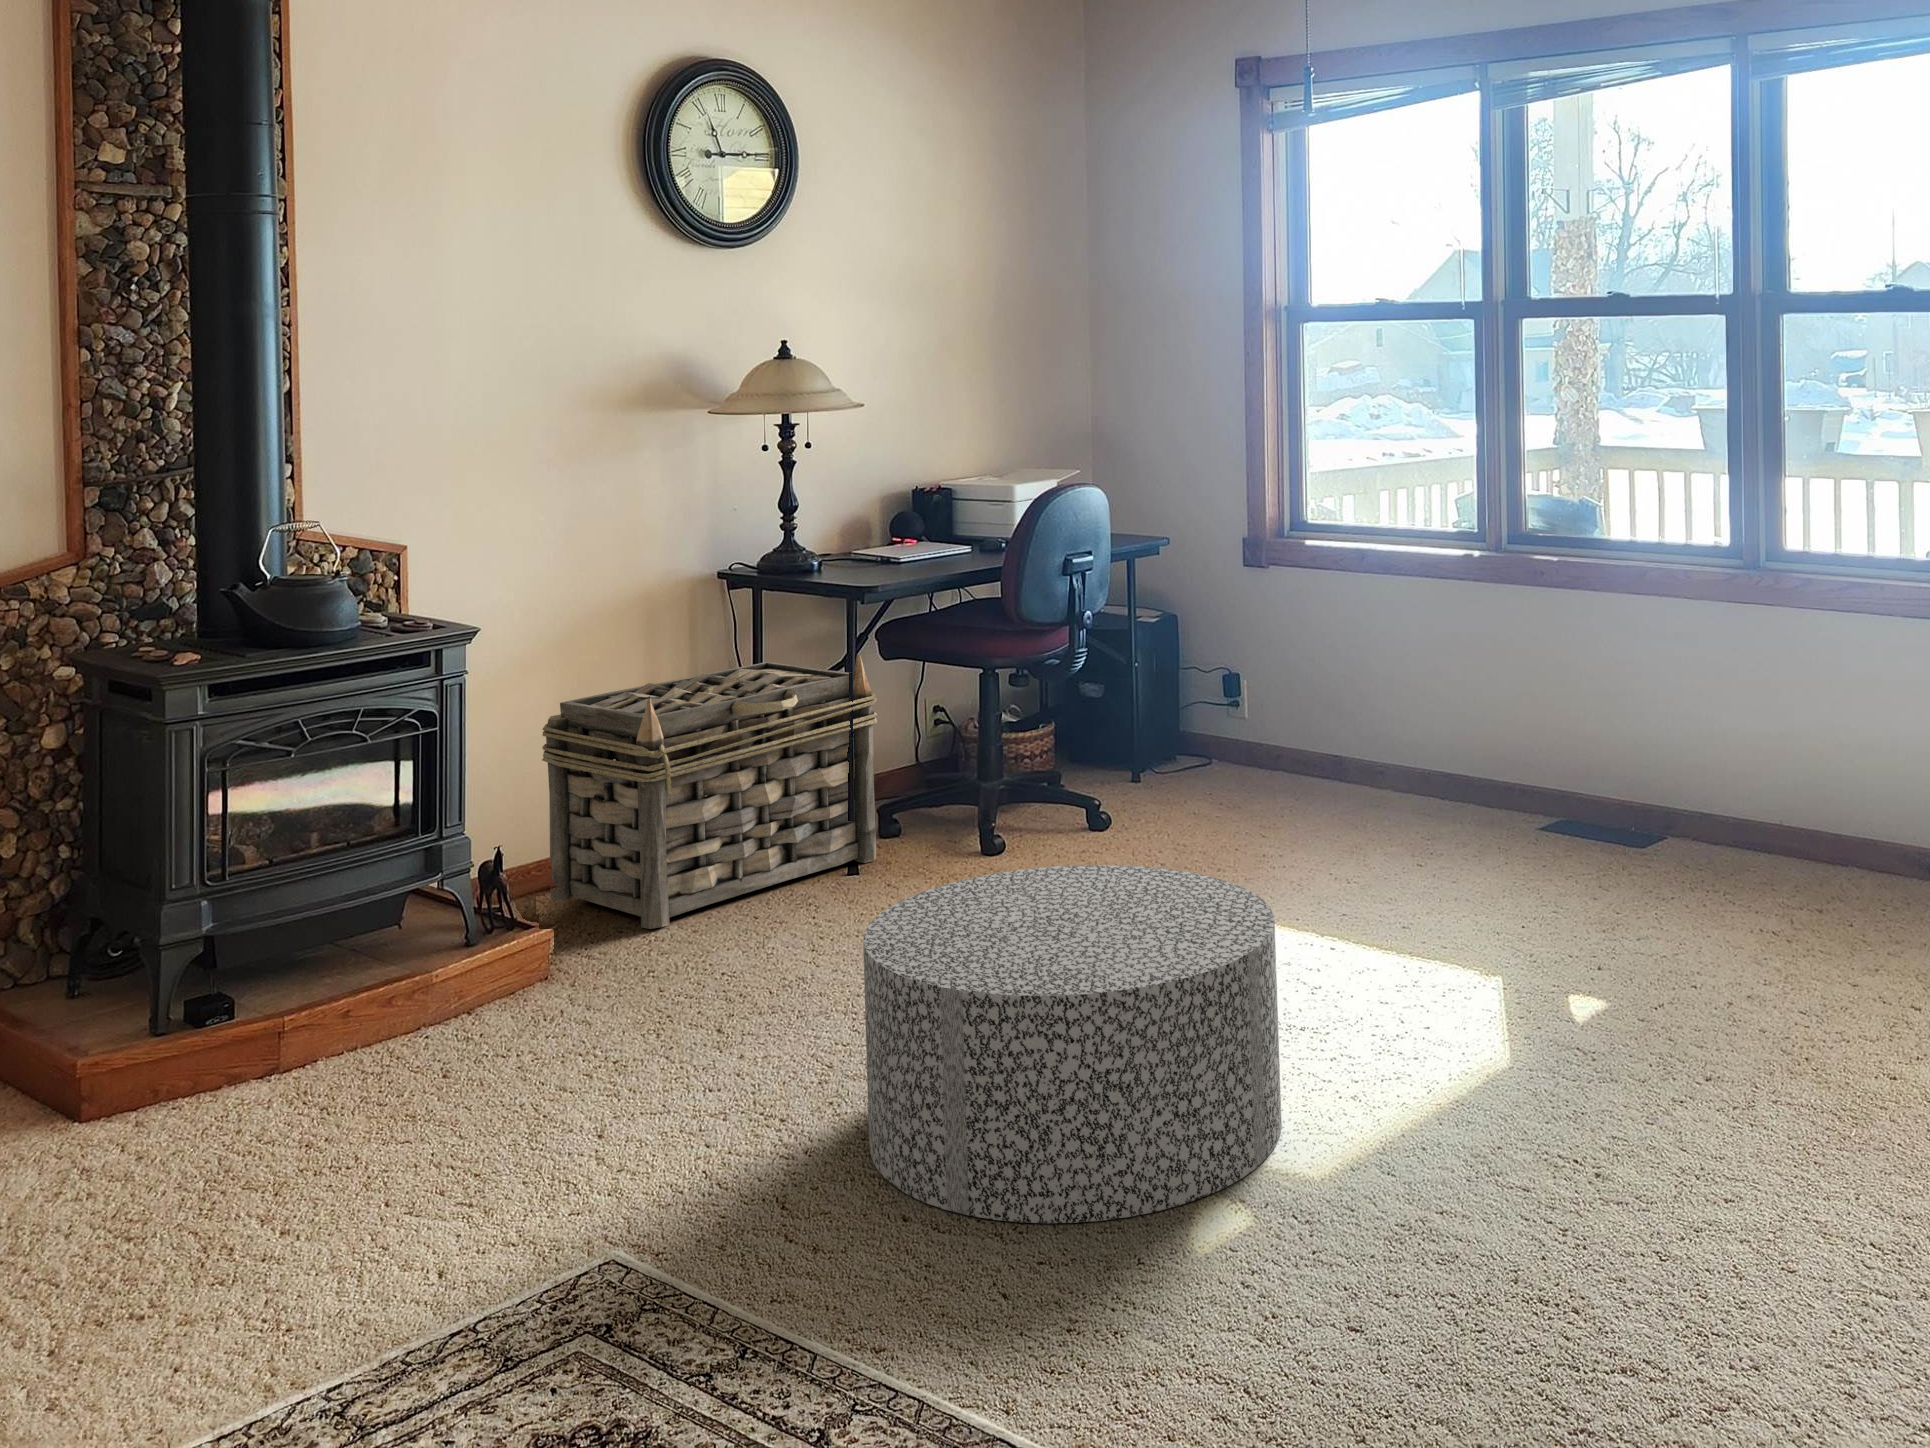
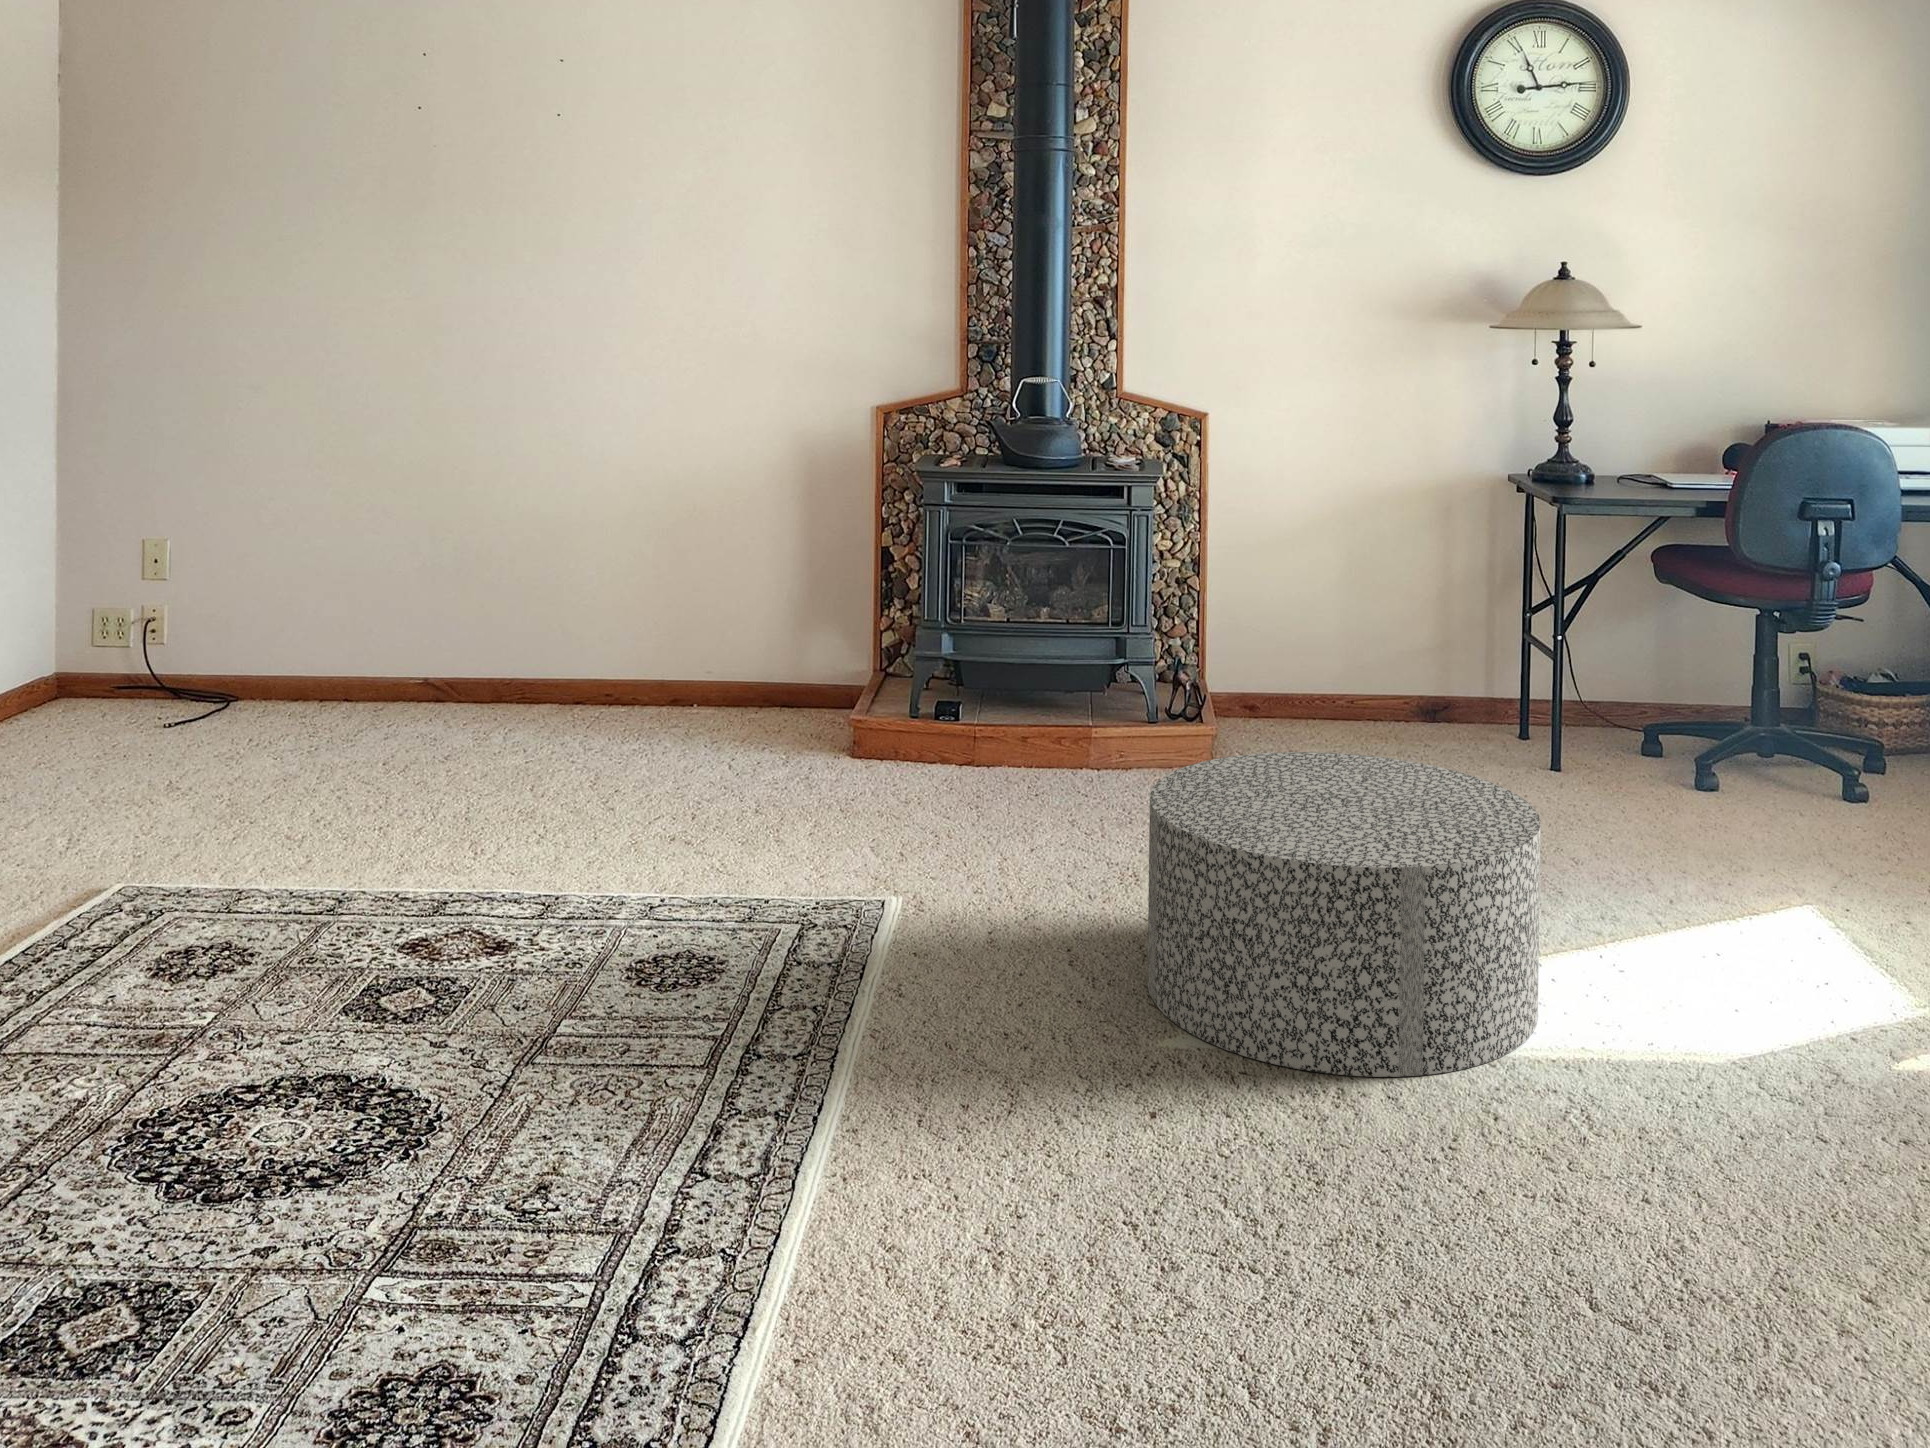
basket: present [542,654,877,929] -> none [1309,561,1605,769]

